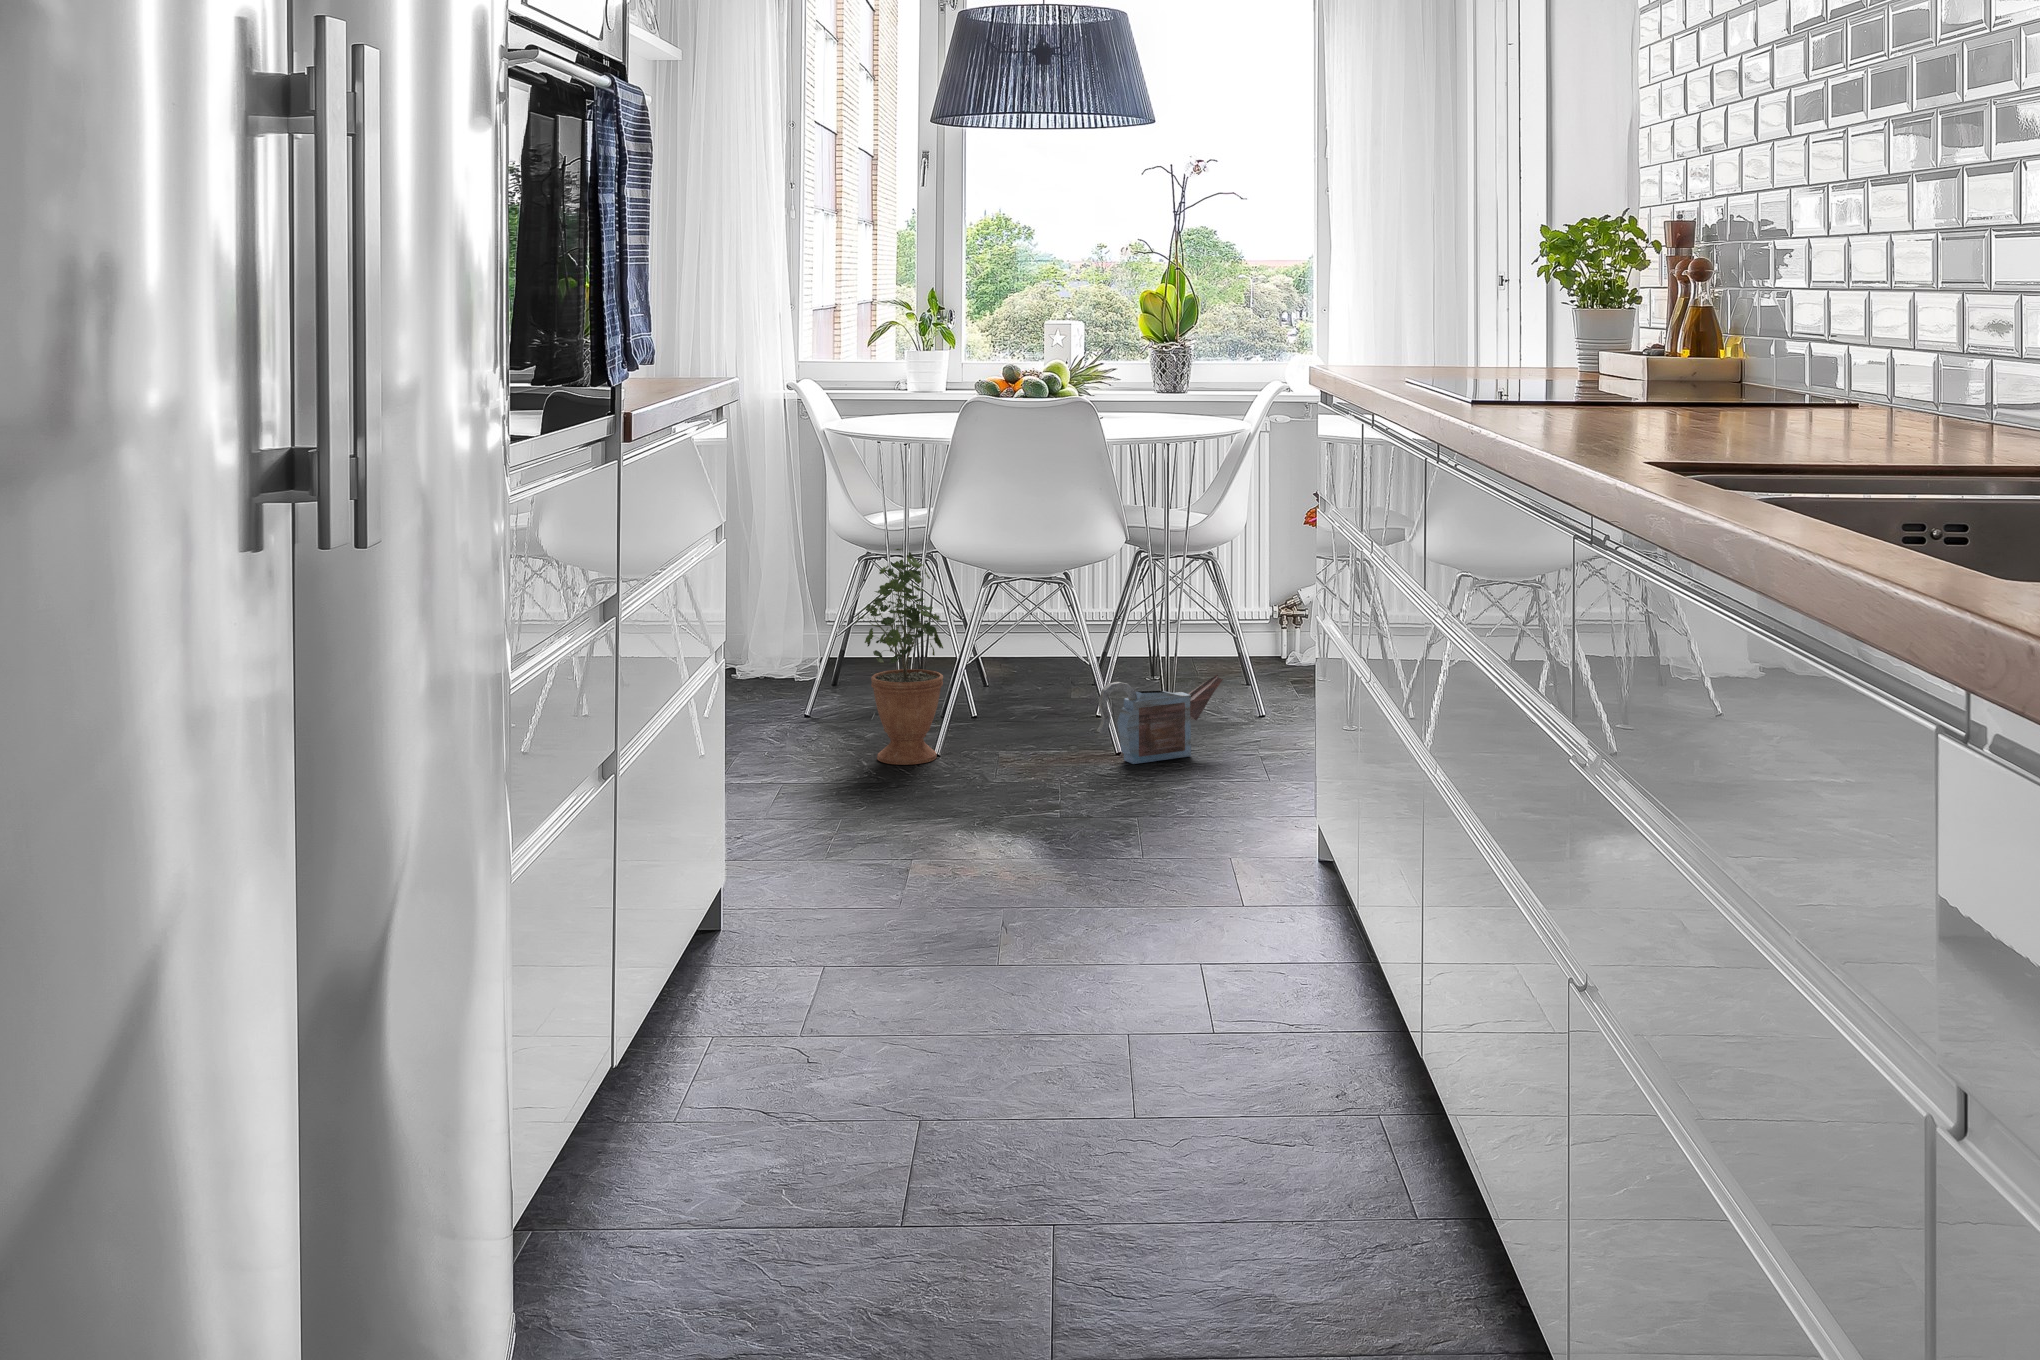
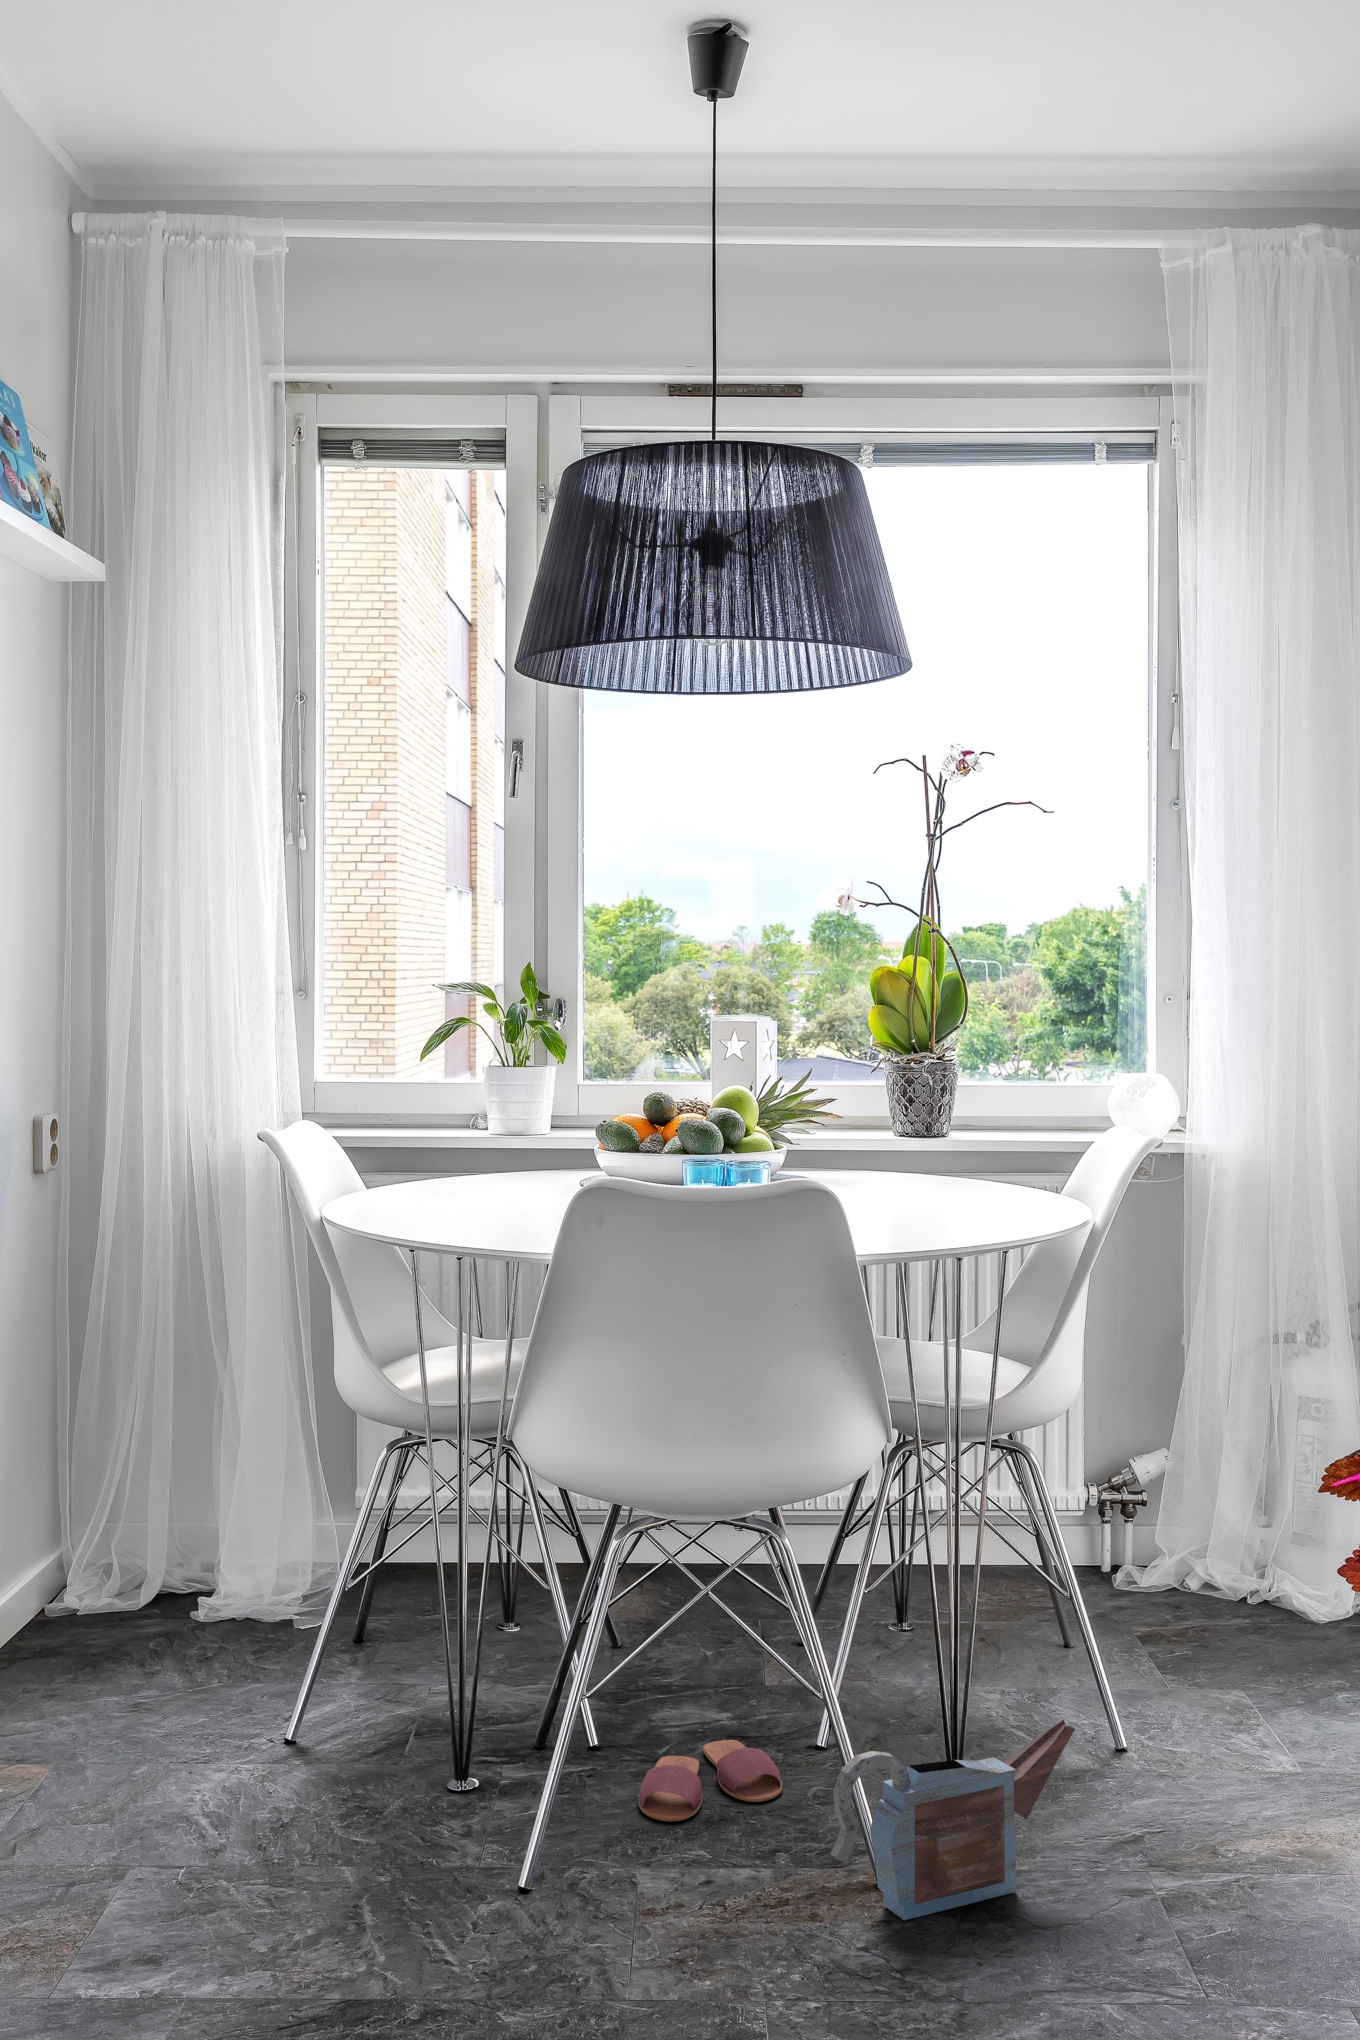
potted plant: present [855,549,943,765] -> none [346,1467,524,1915]
slippers: none [1001,709,1077,738] -> present [638,1740,782,1821]

